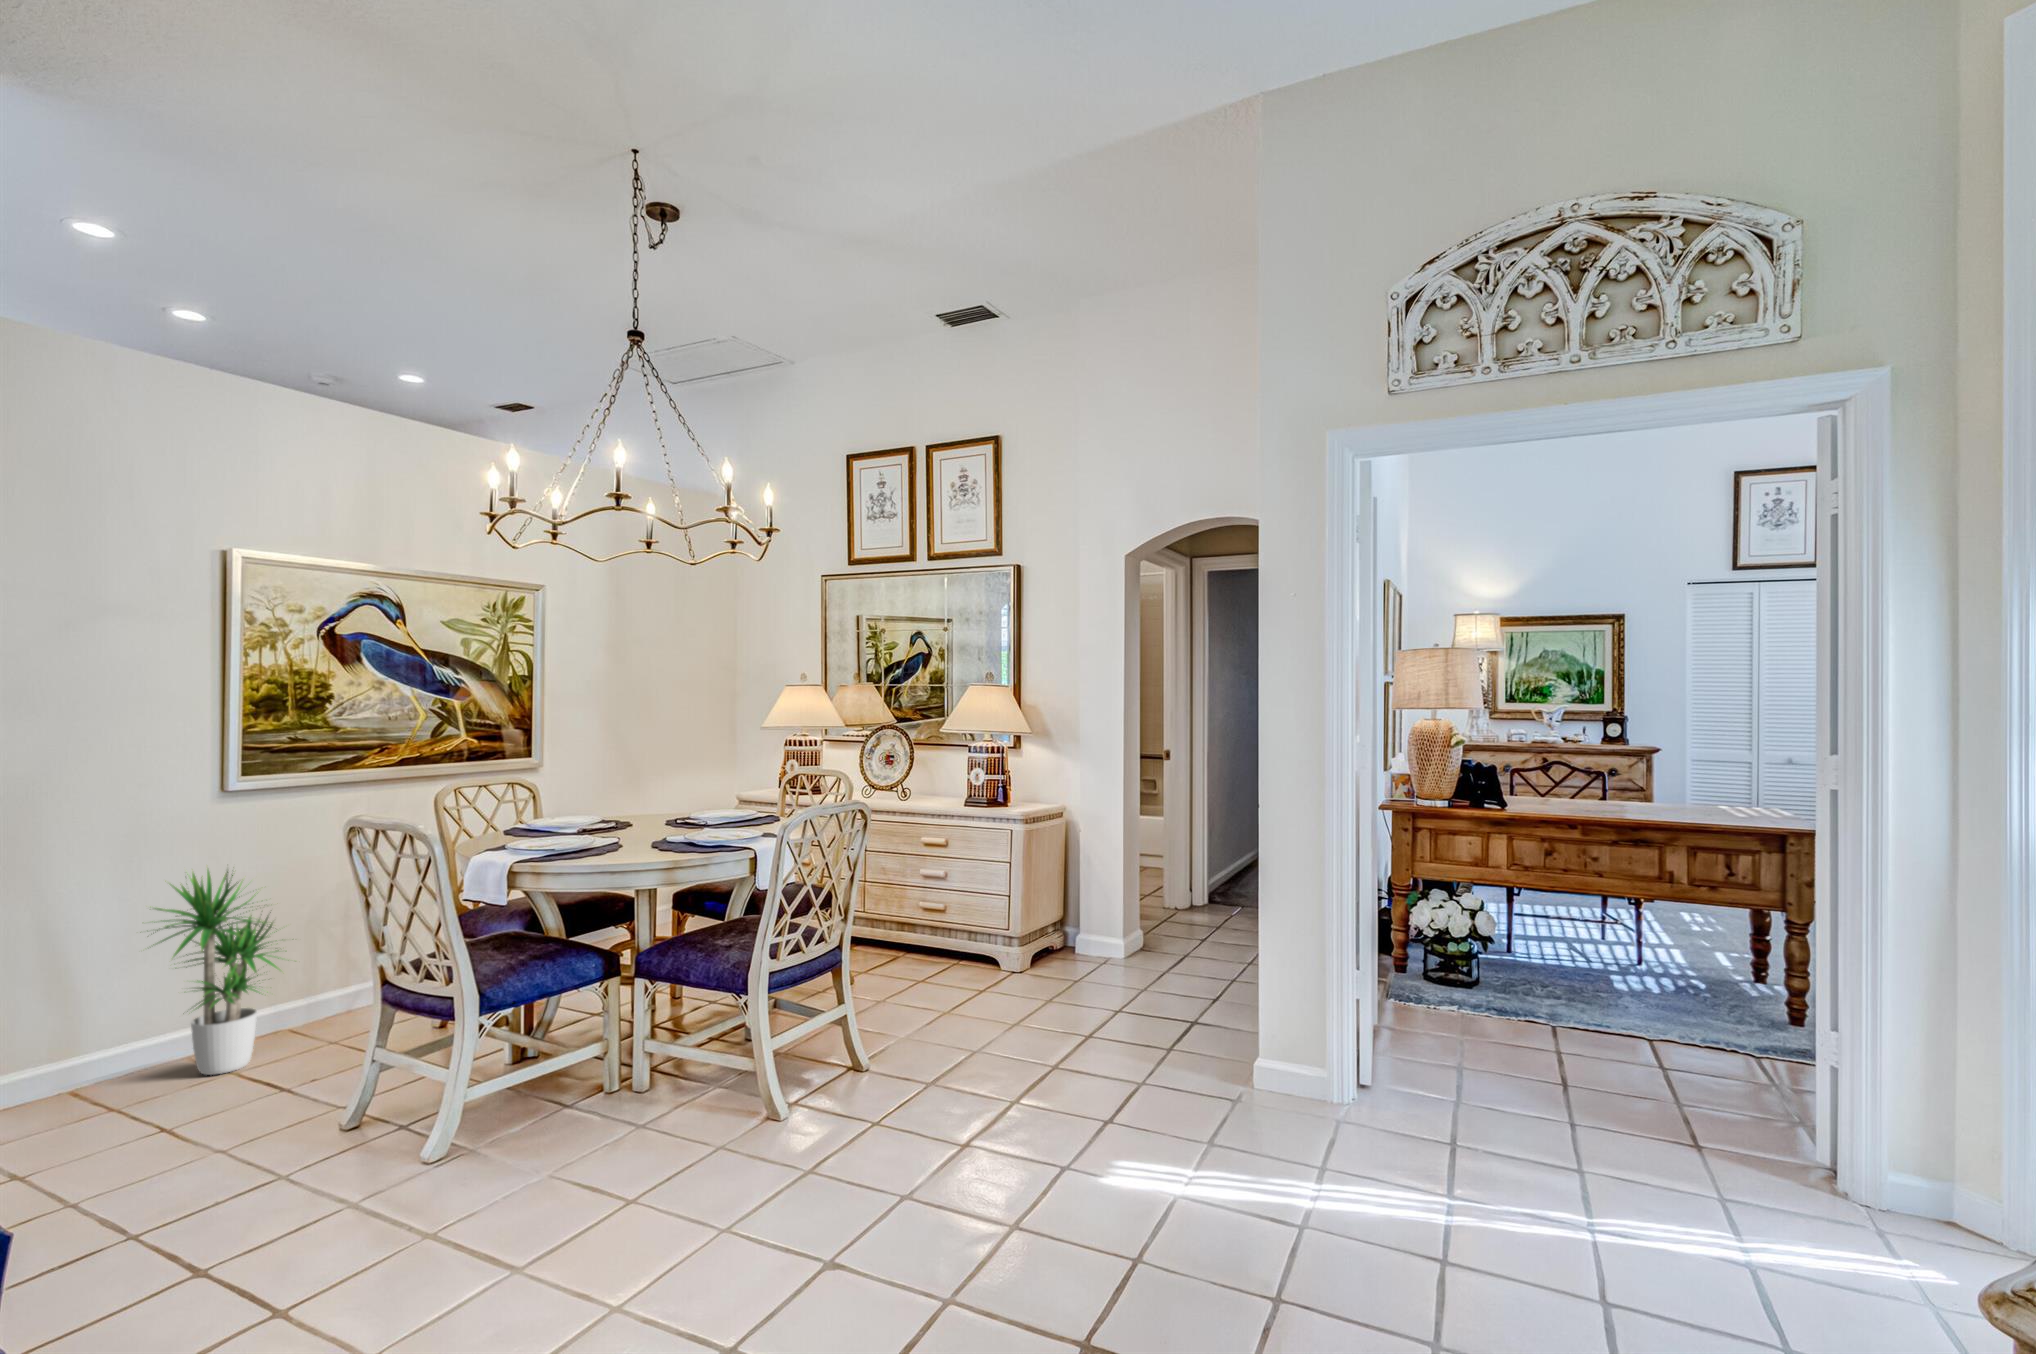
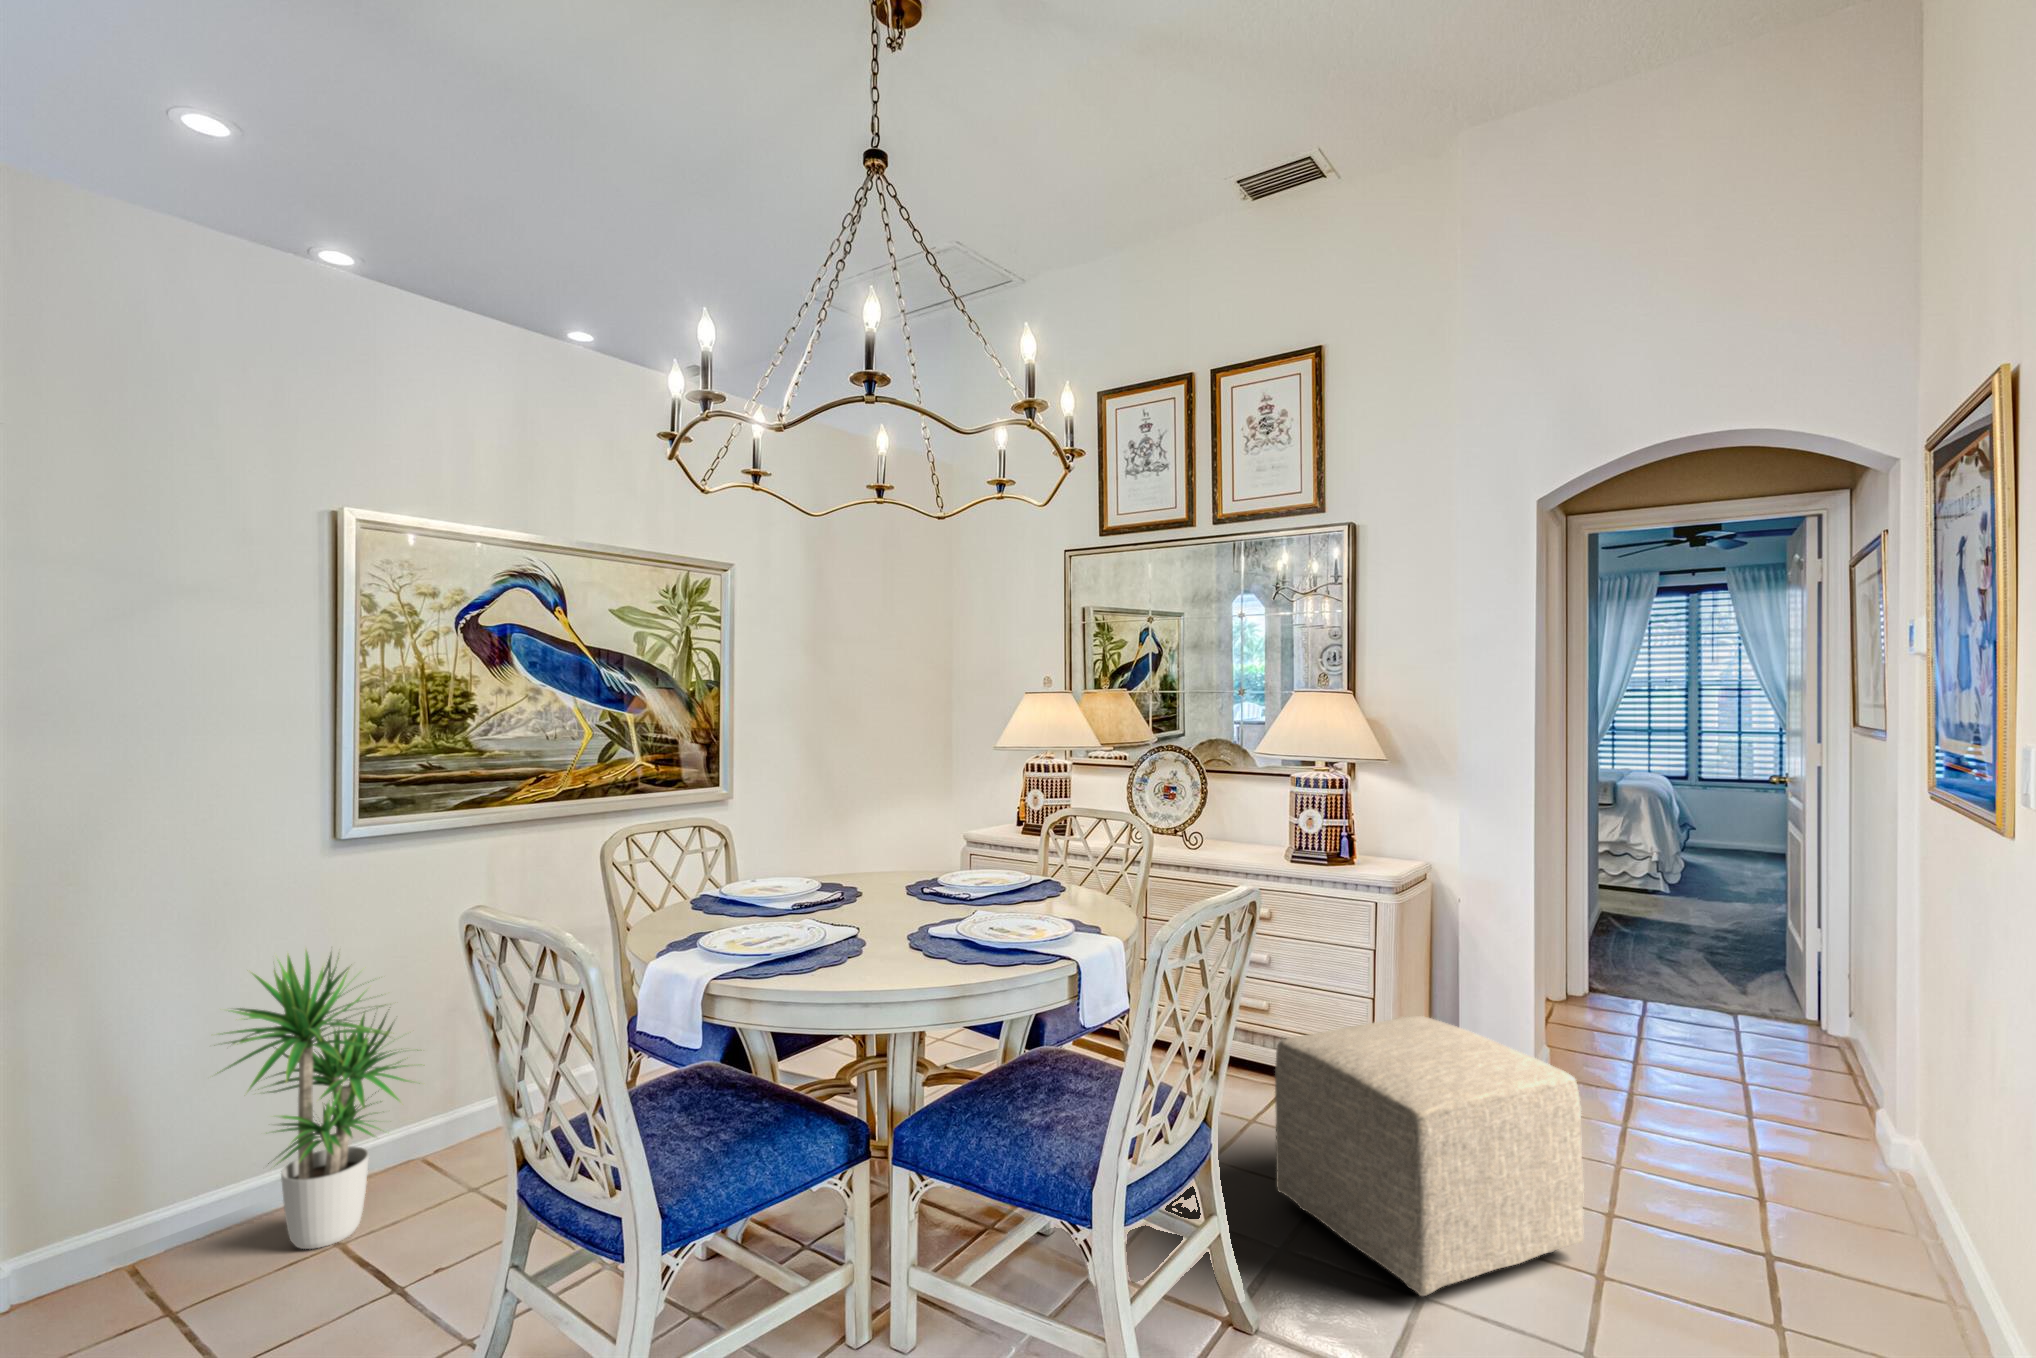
ottoman: none [914,898,1091,1051] -> present [1275,1016,1584,1296]

